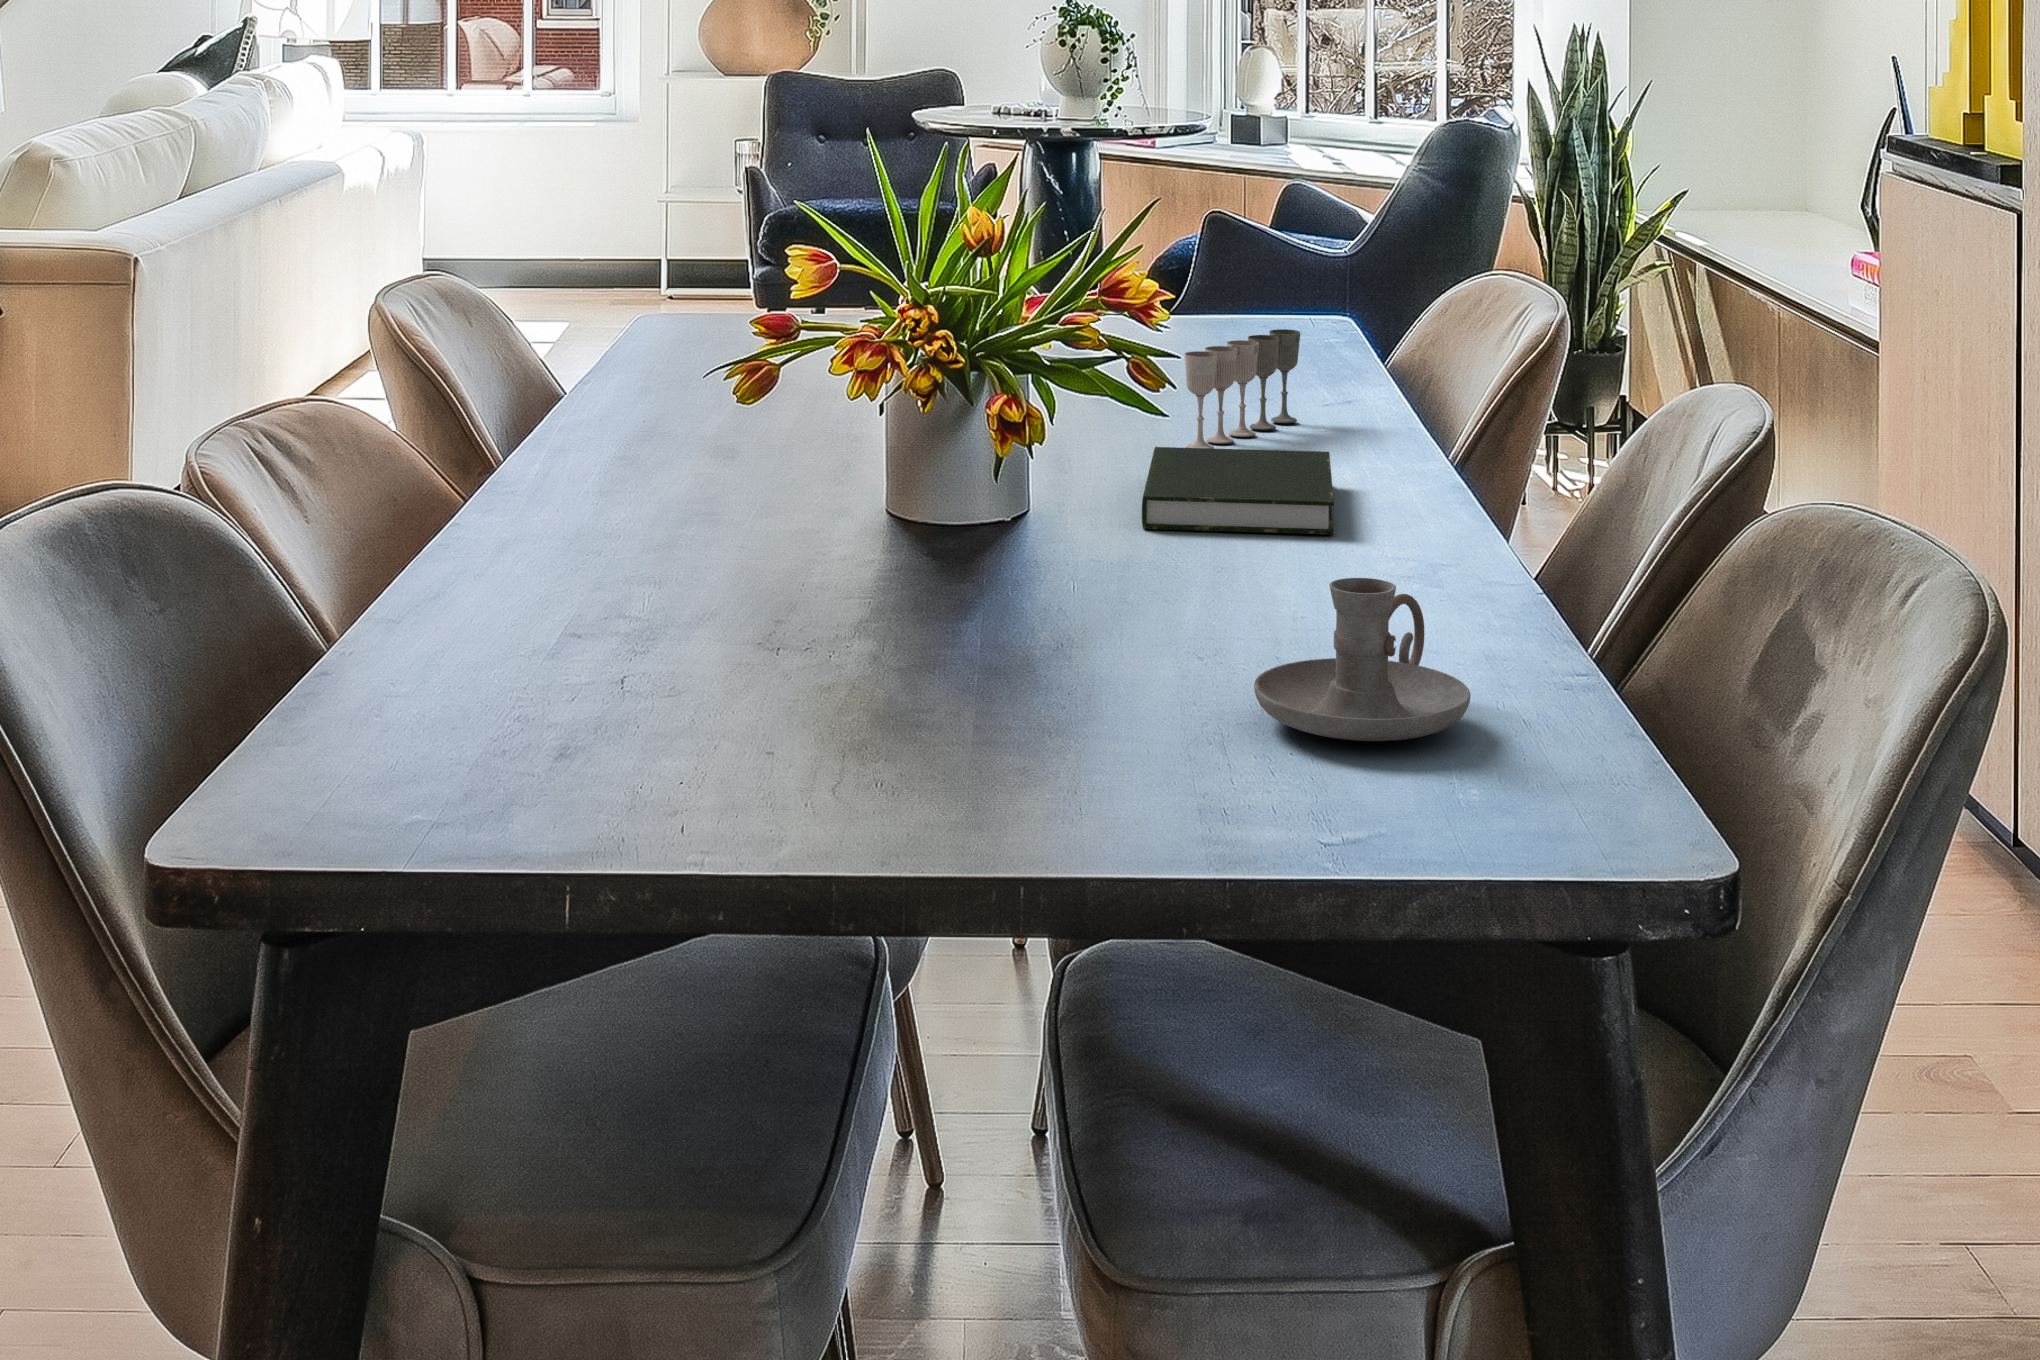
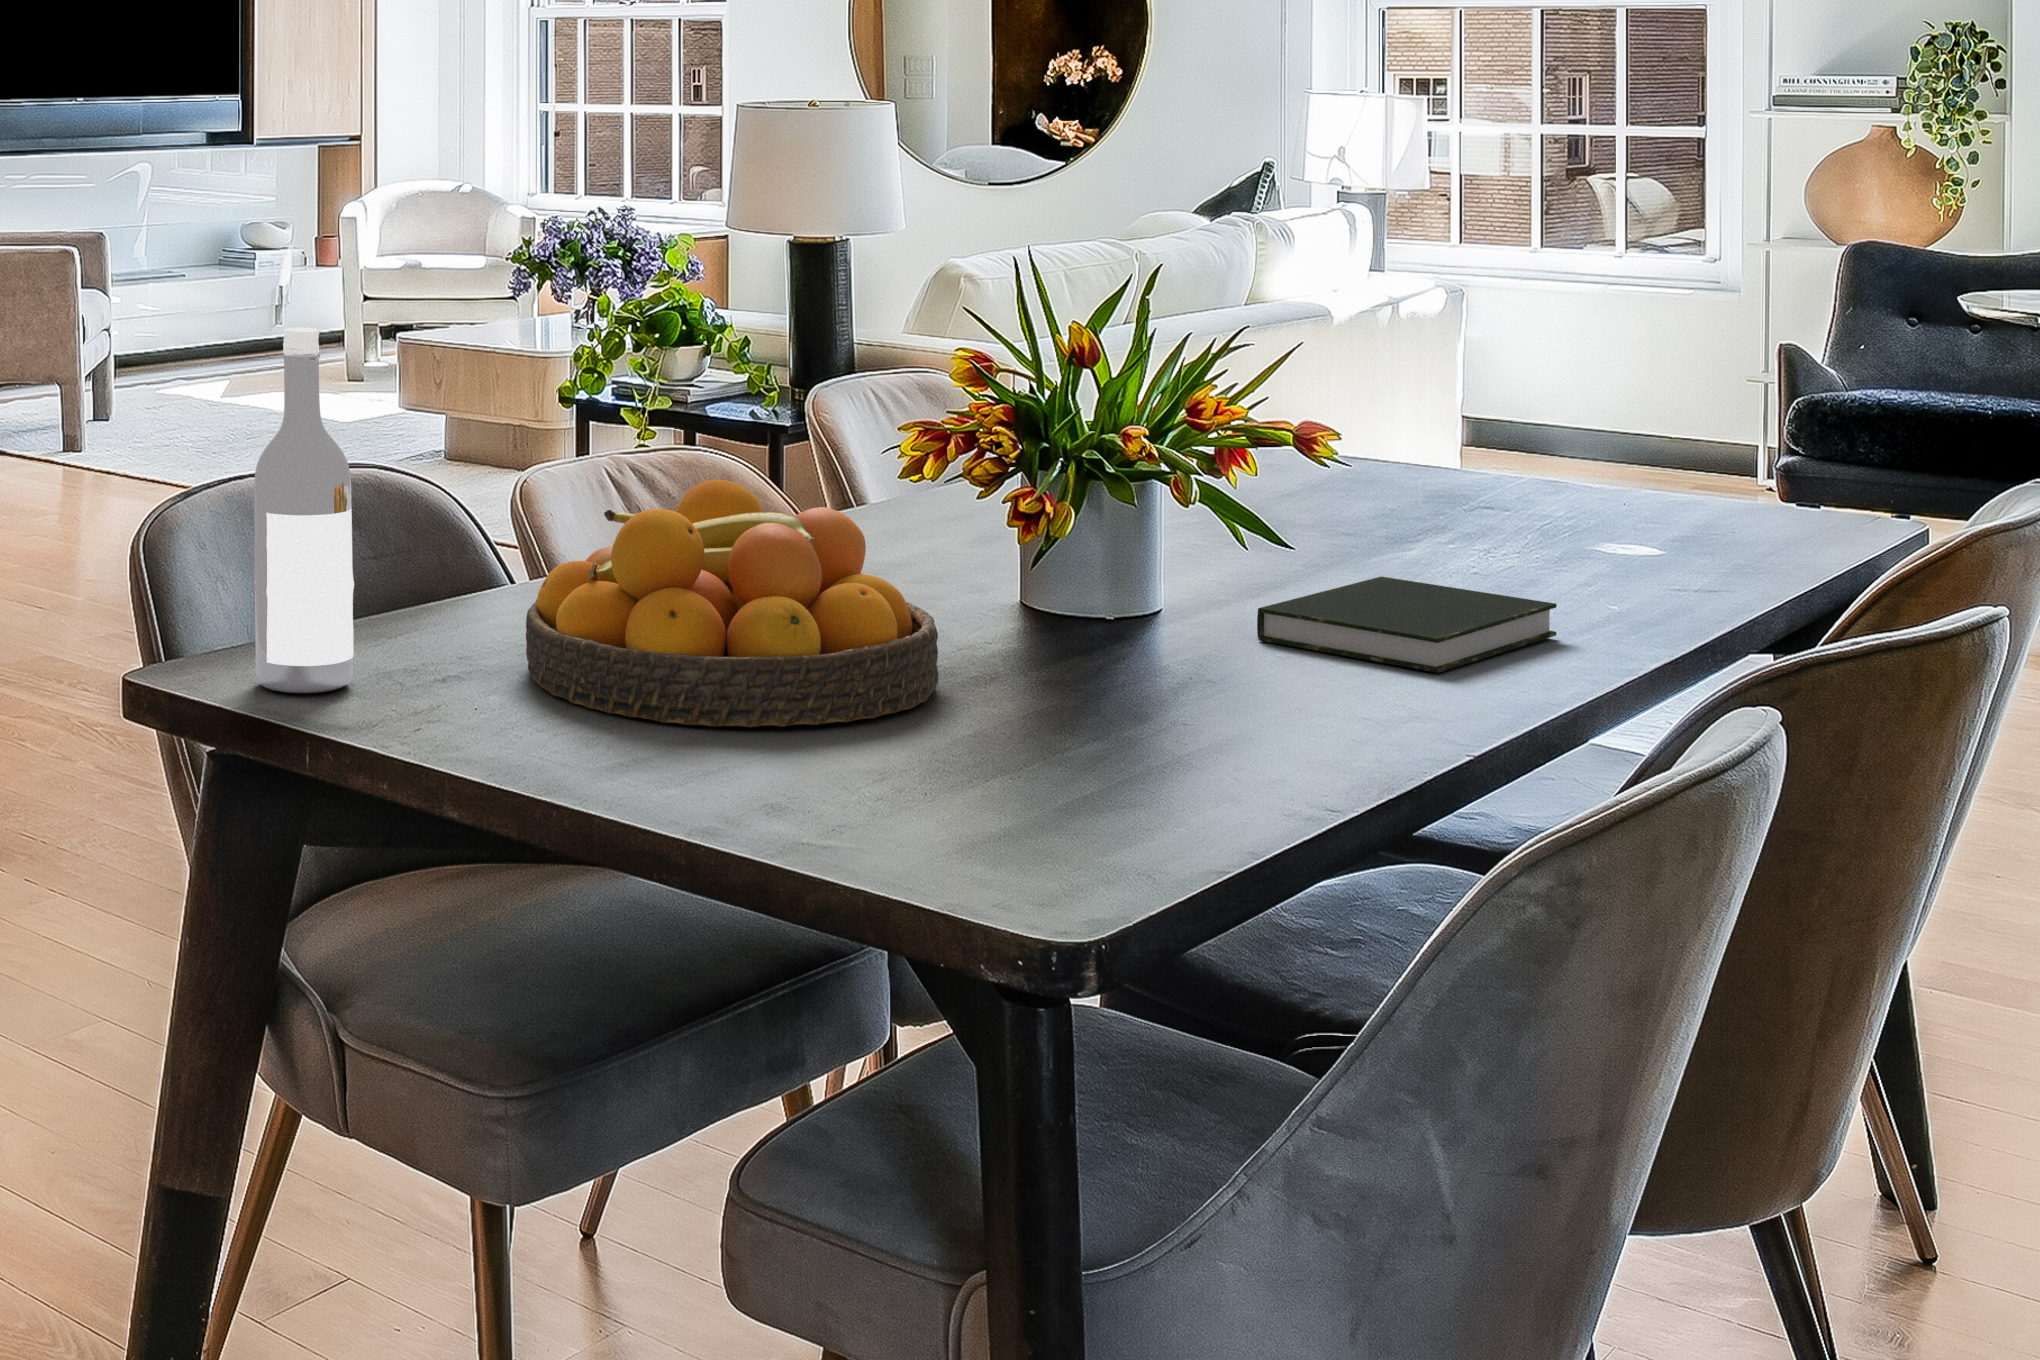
wine bottle: none [338,304,473,801] -> present [254,328,354,693]
wine glass: present [1185,329,1300,449] -> none [1481,486,1679,596]
fruit bowl: none [580,436,1064,738] -> present [526,480,939,727]
candle holder: present [1254,578,1471,741] -> none [959,654,1193,805]

